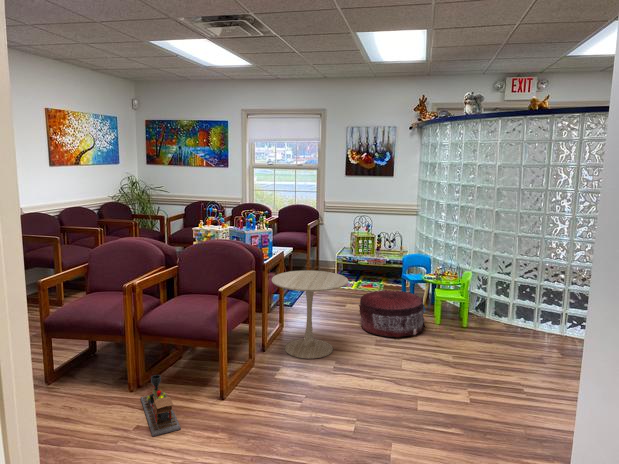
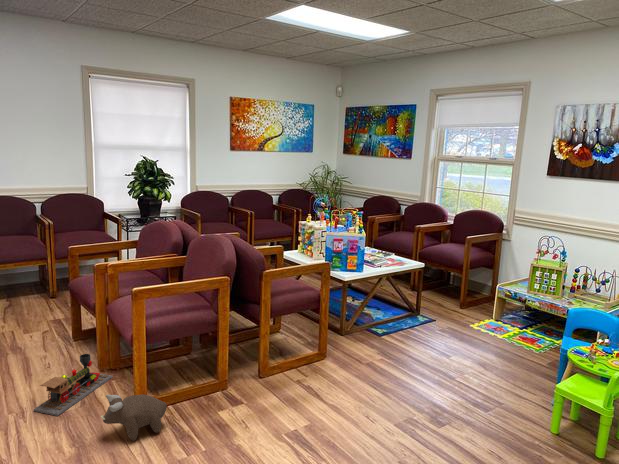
side table: present [272,270,348,359] -> none [255,285,357,407]
pouf: present [359,290,425,337] -> none [407,344,512,434]
plush toy: none [239,377,276,413] -> present [101,395,167,441]

